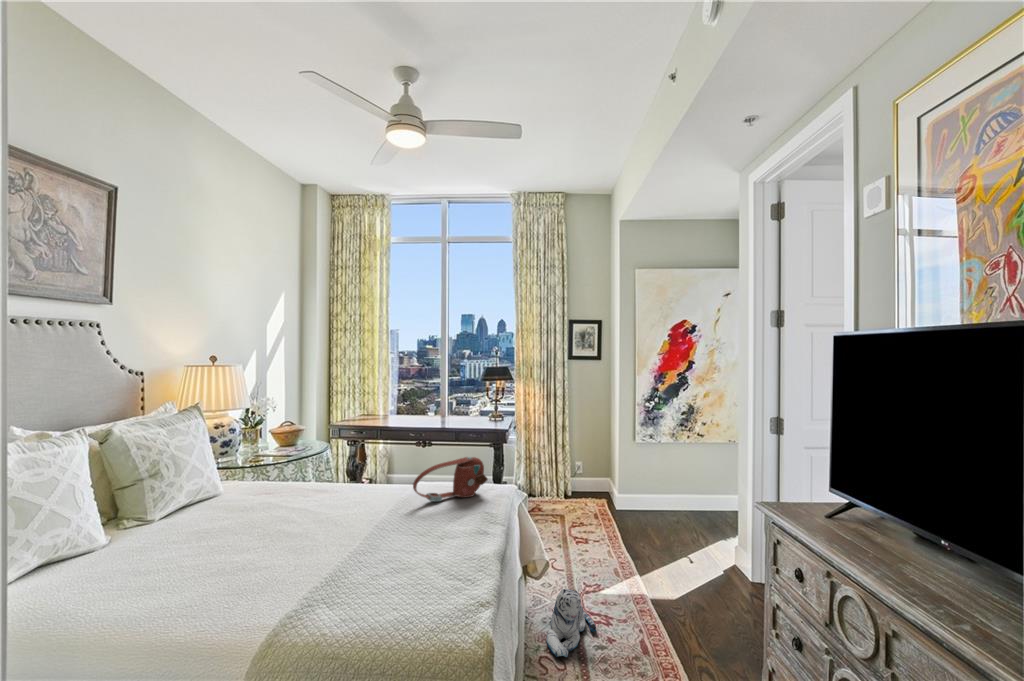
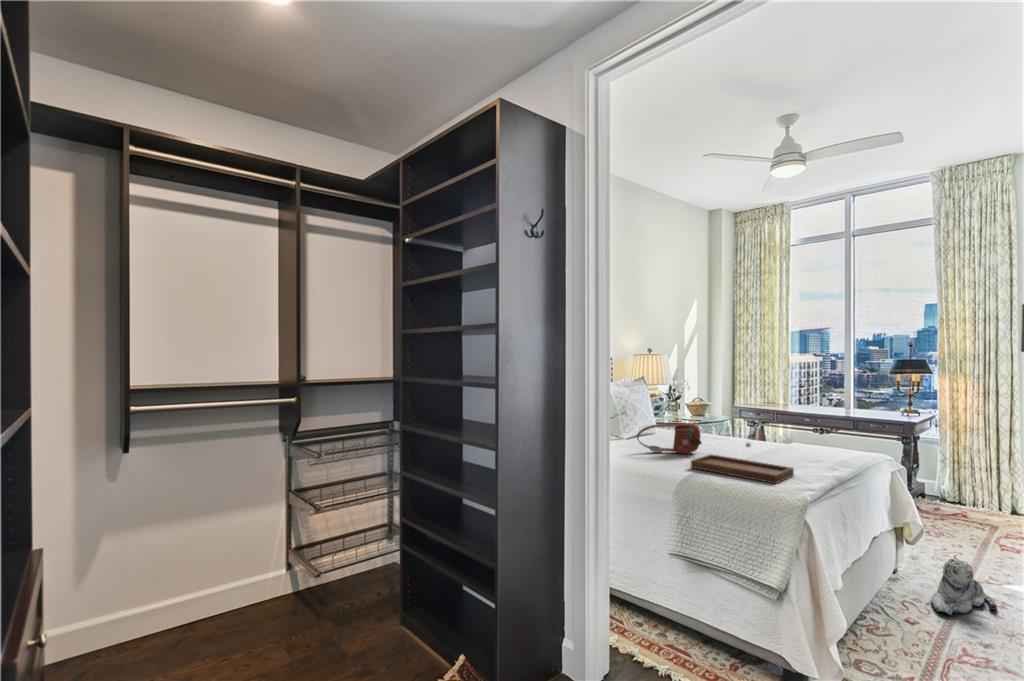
handbag: present [413,457,488,501] -> present [637,423,702,454]
tray: none [272,514,425,581] -> present [691,443,794,484]

